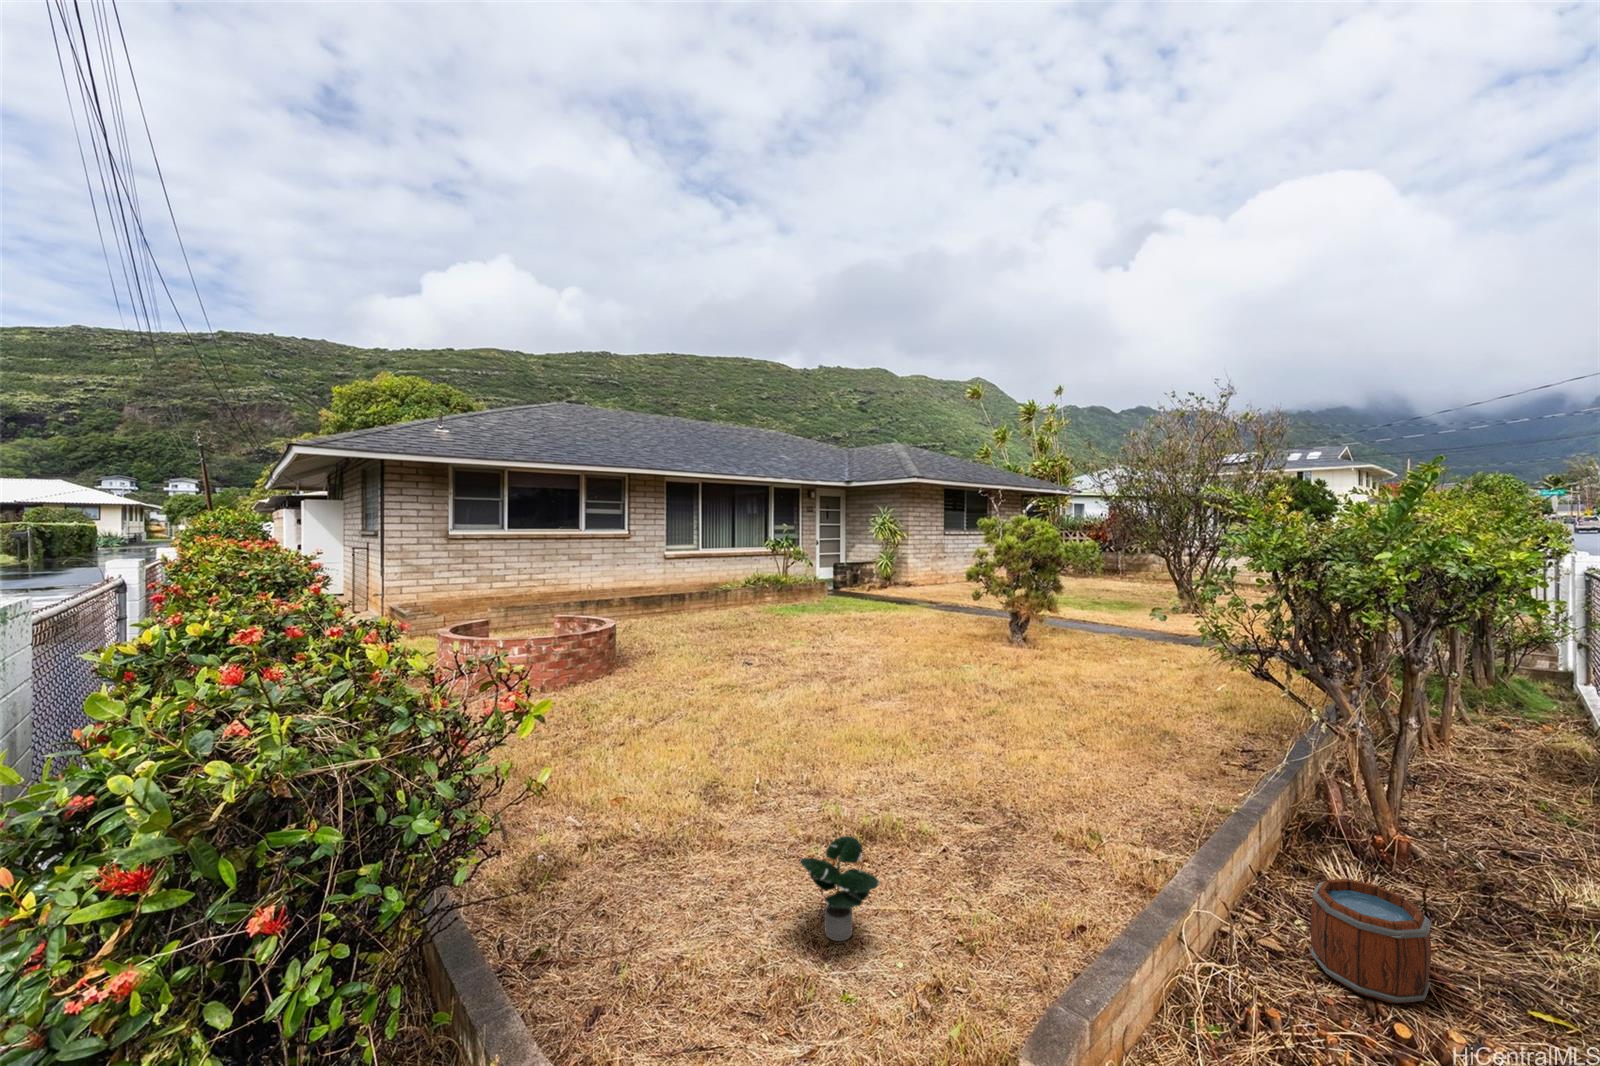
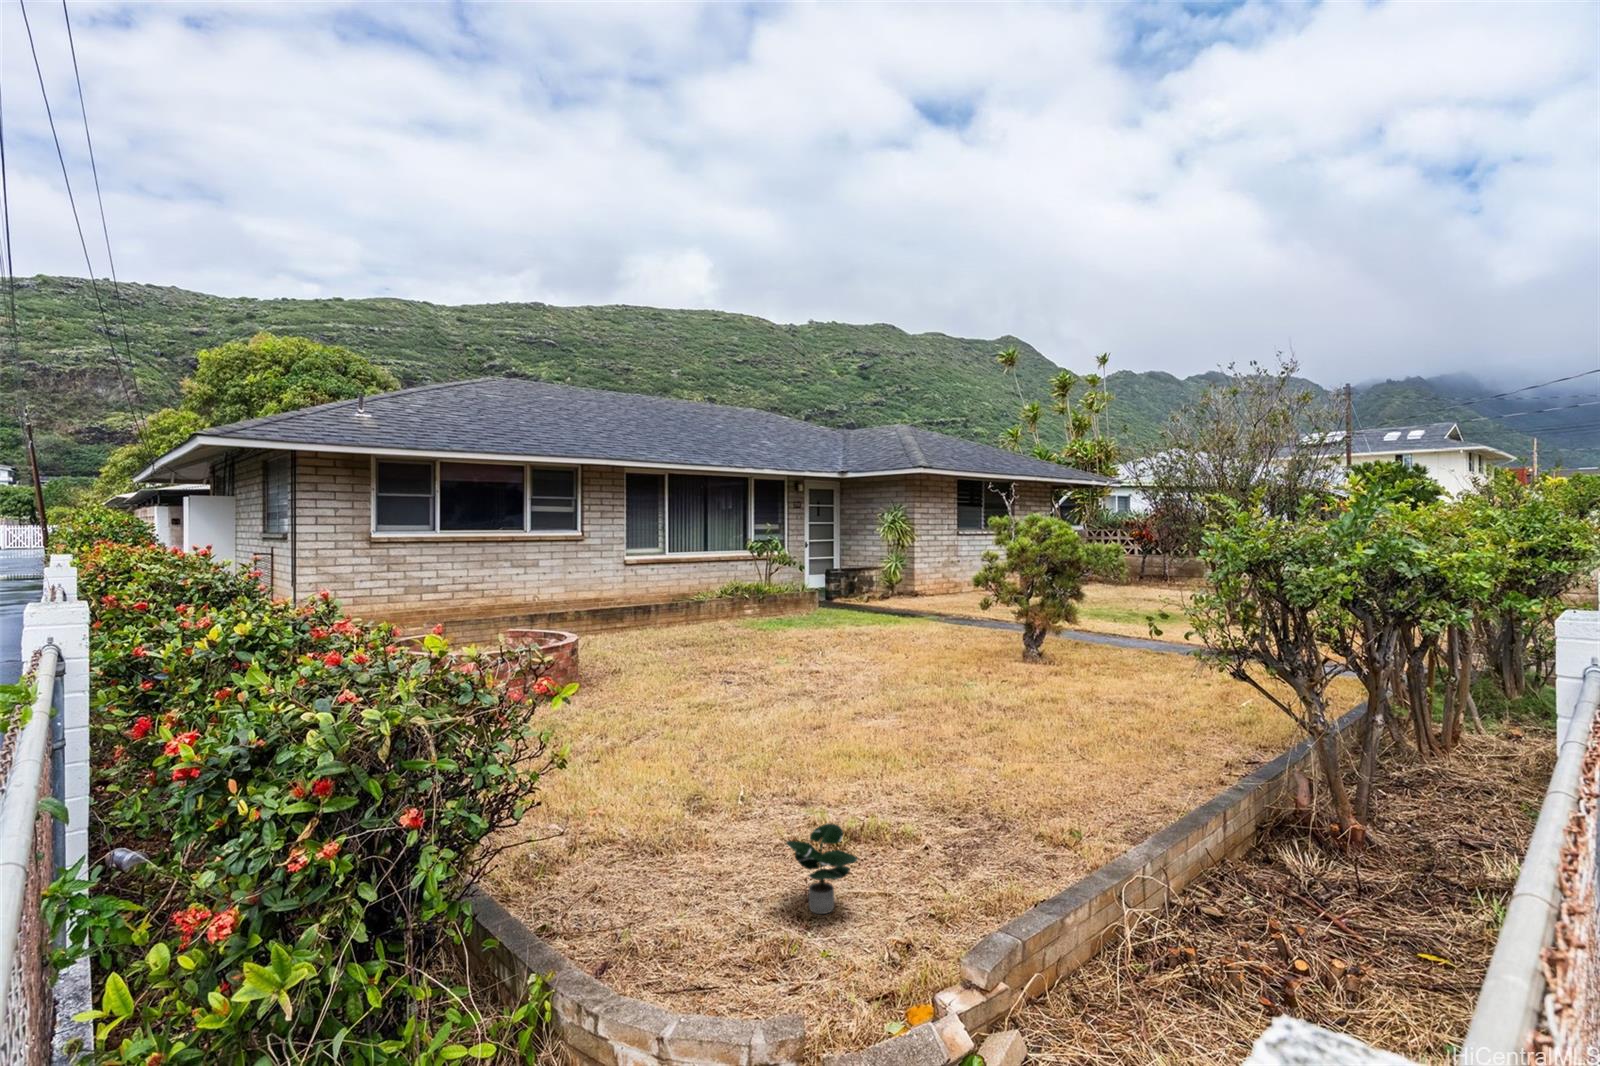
bucket: present [1310,879,1431,1004] -> none [1240,850,1333,948]

